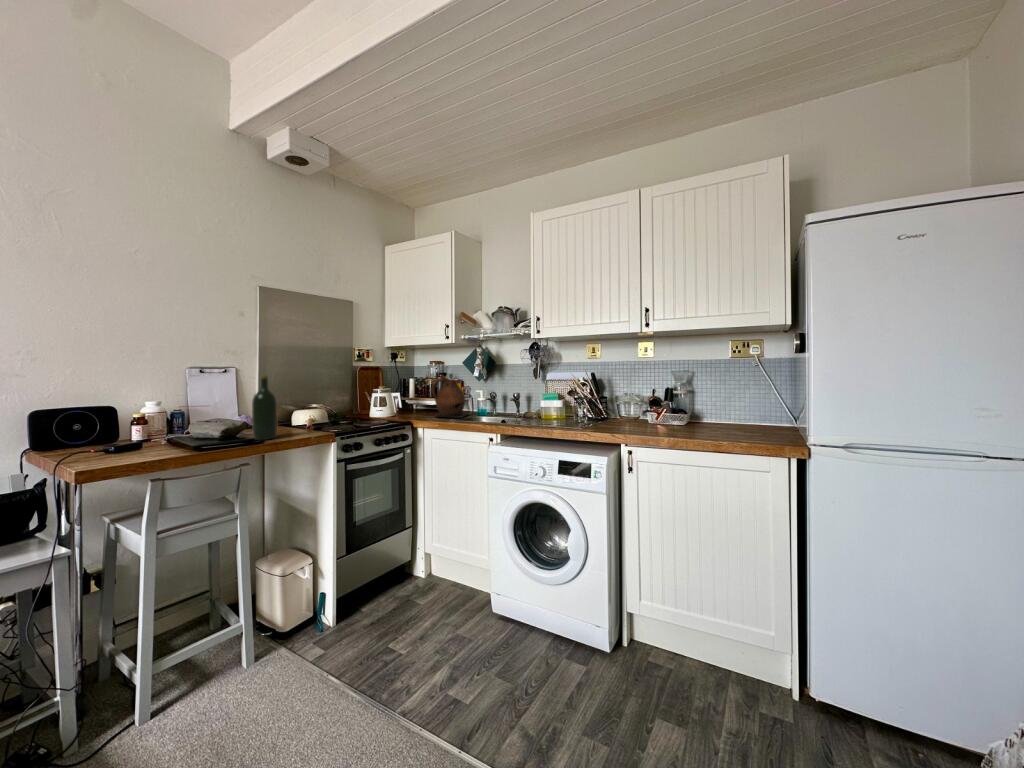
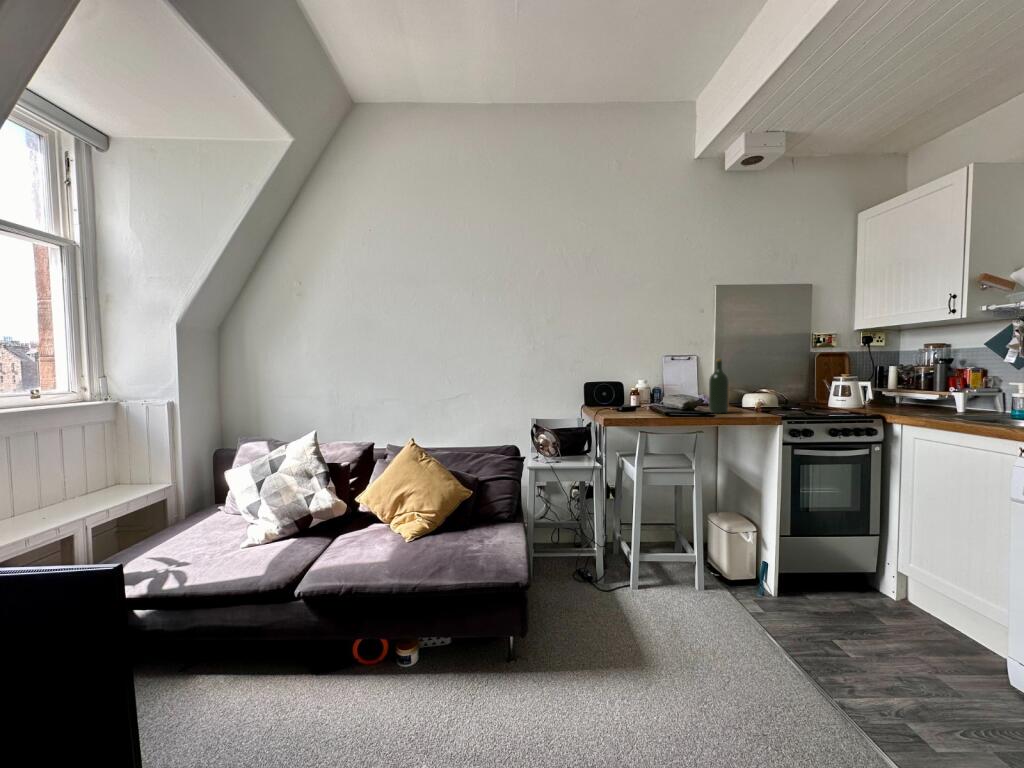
ceramic pitcher: present [432,375,468,418] -> none [917,358,987,415]

